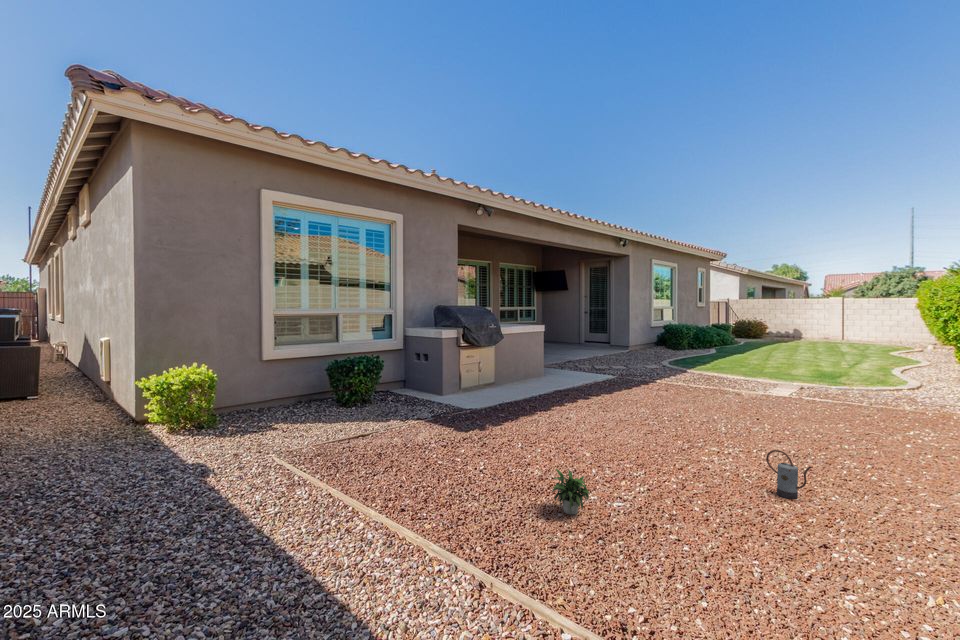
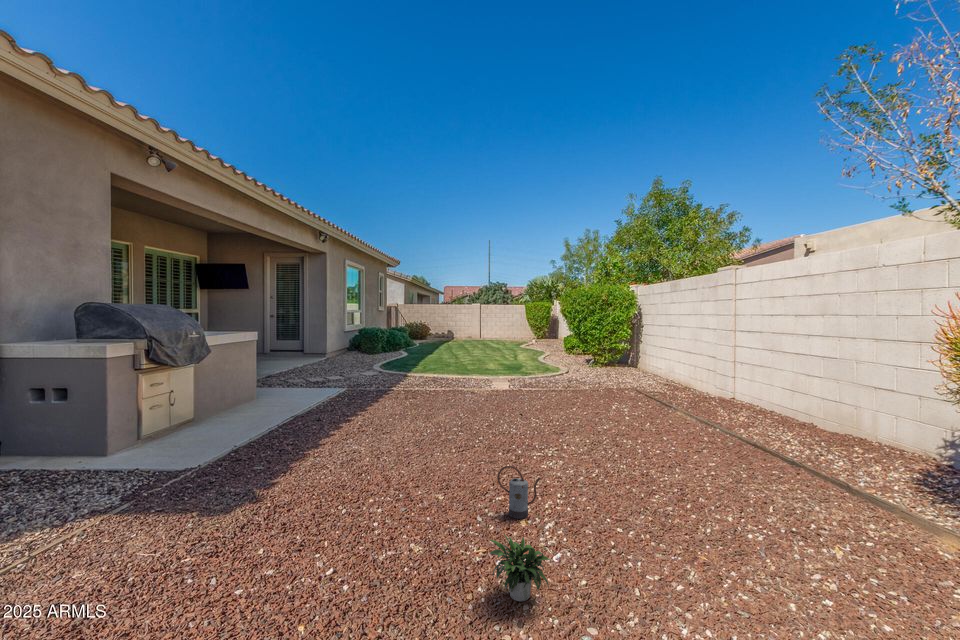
watering can: present [766,450,812,499] -> present [497,466,541,519]

